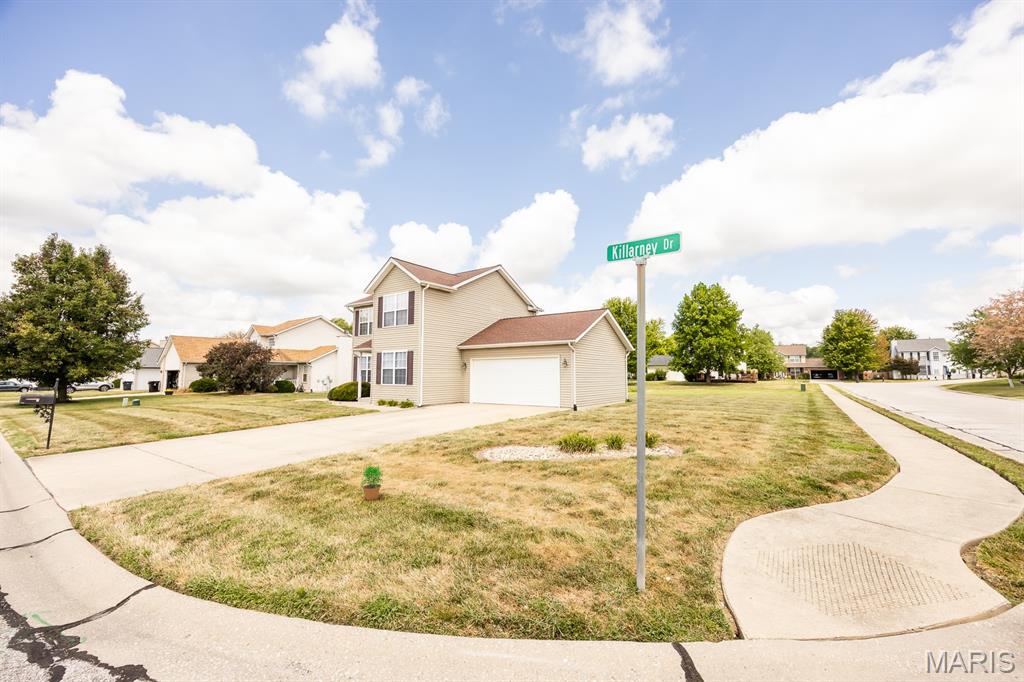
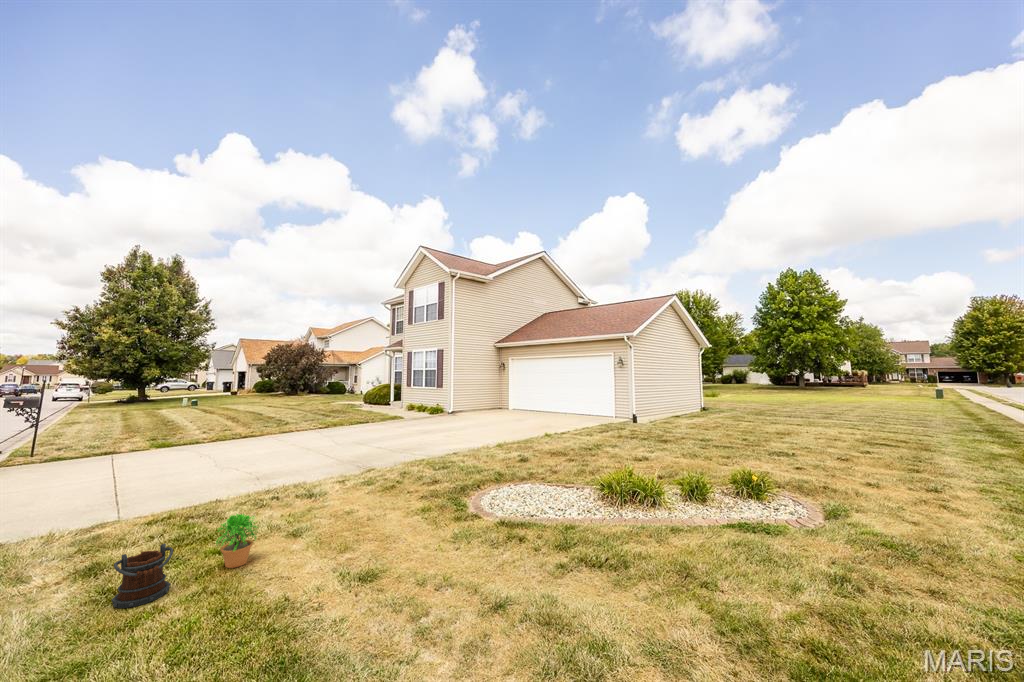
bucket: none [318,482,348,518] -> present [111,544,173,608]

